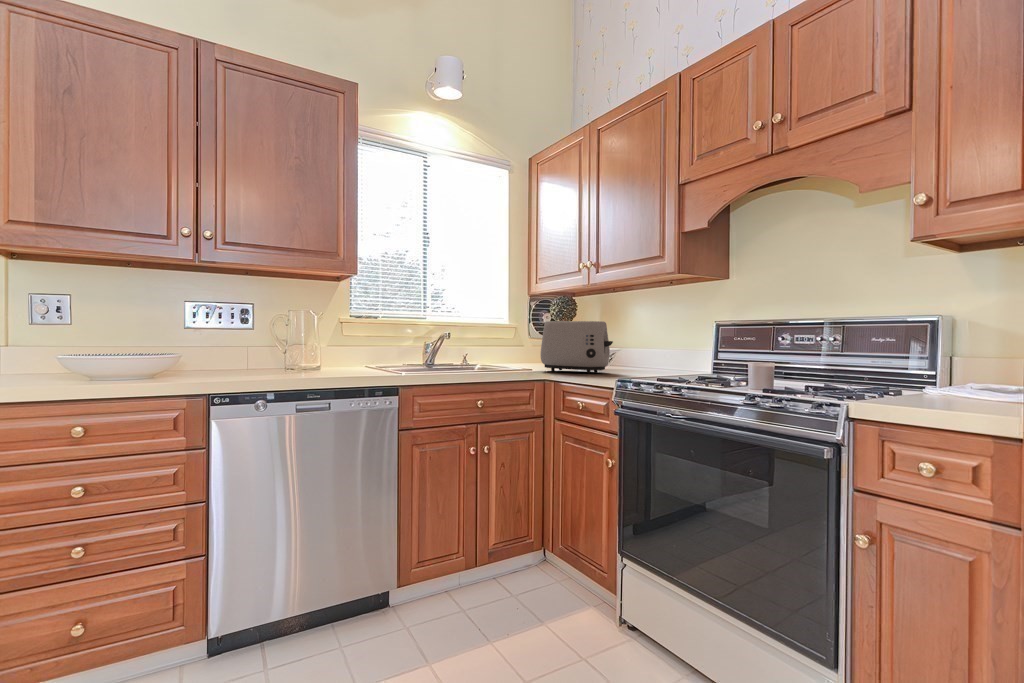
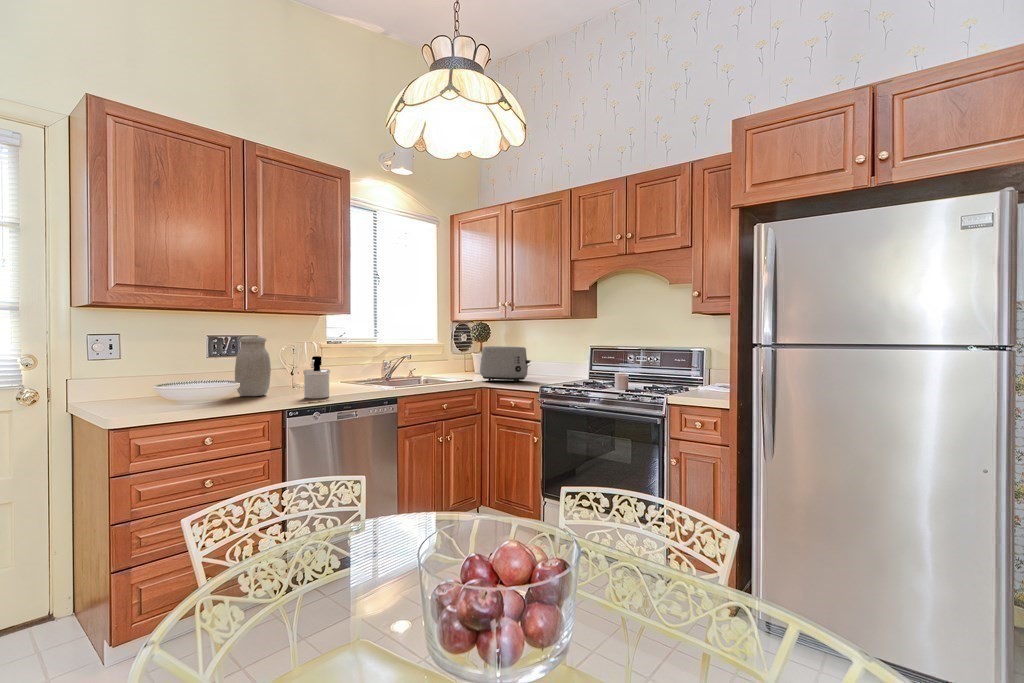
jar: none [186,296,234,375] -> present [235,336,271,396]
soap dispenser: none [243,321,288,380] -> present [303,356,330,399]

